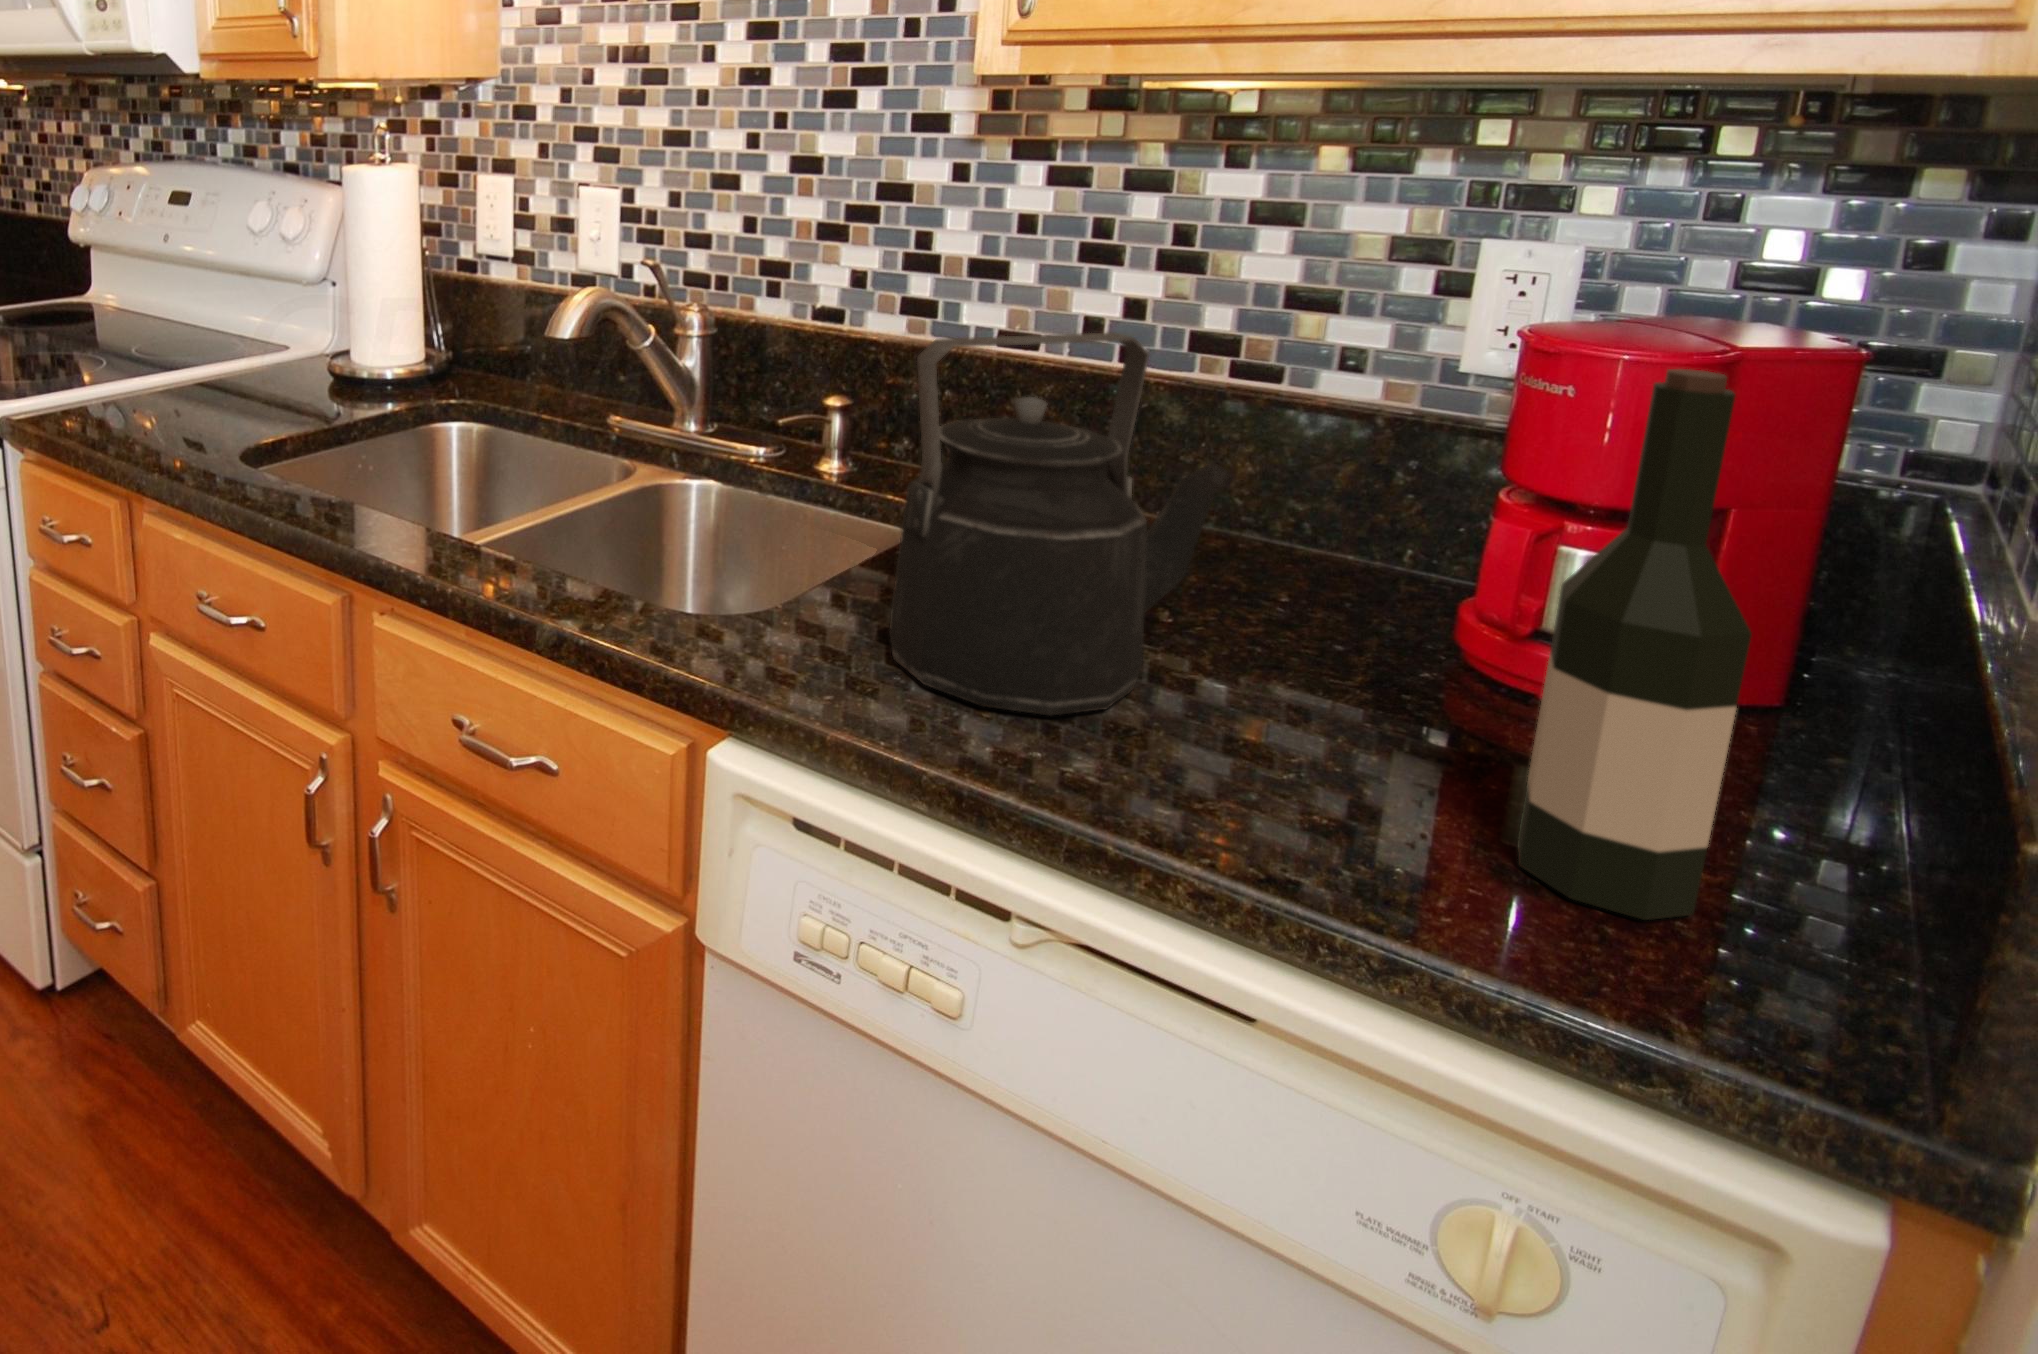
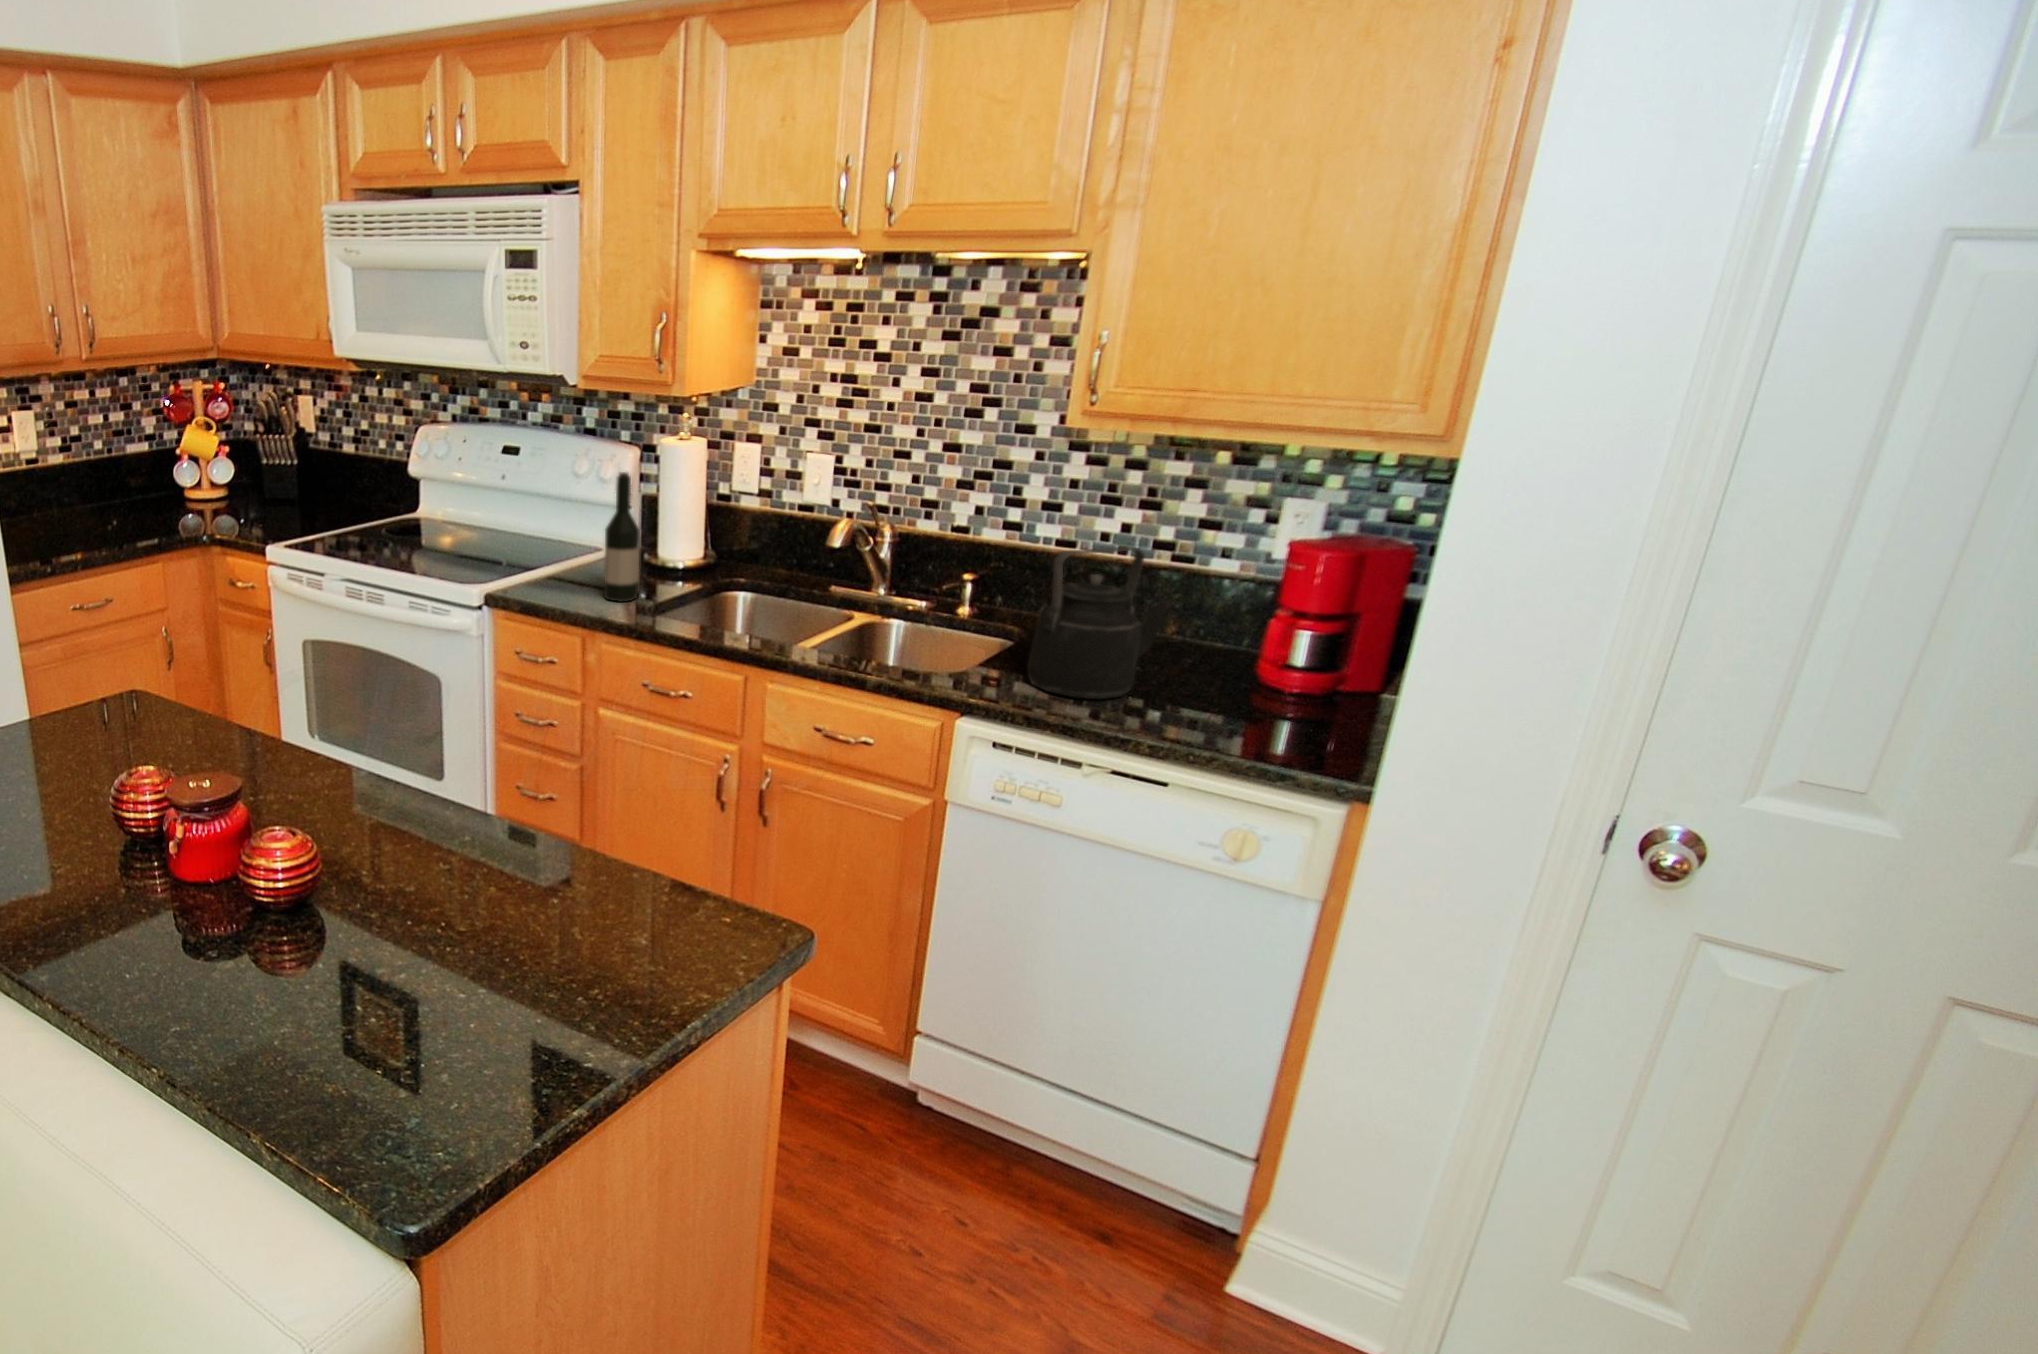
wine bottle: present [1517,369,1752,920] -> present [604,472,640,601]

